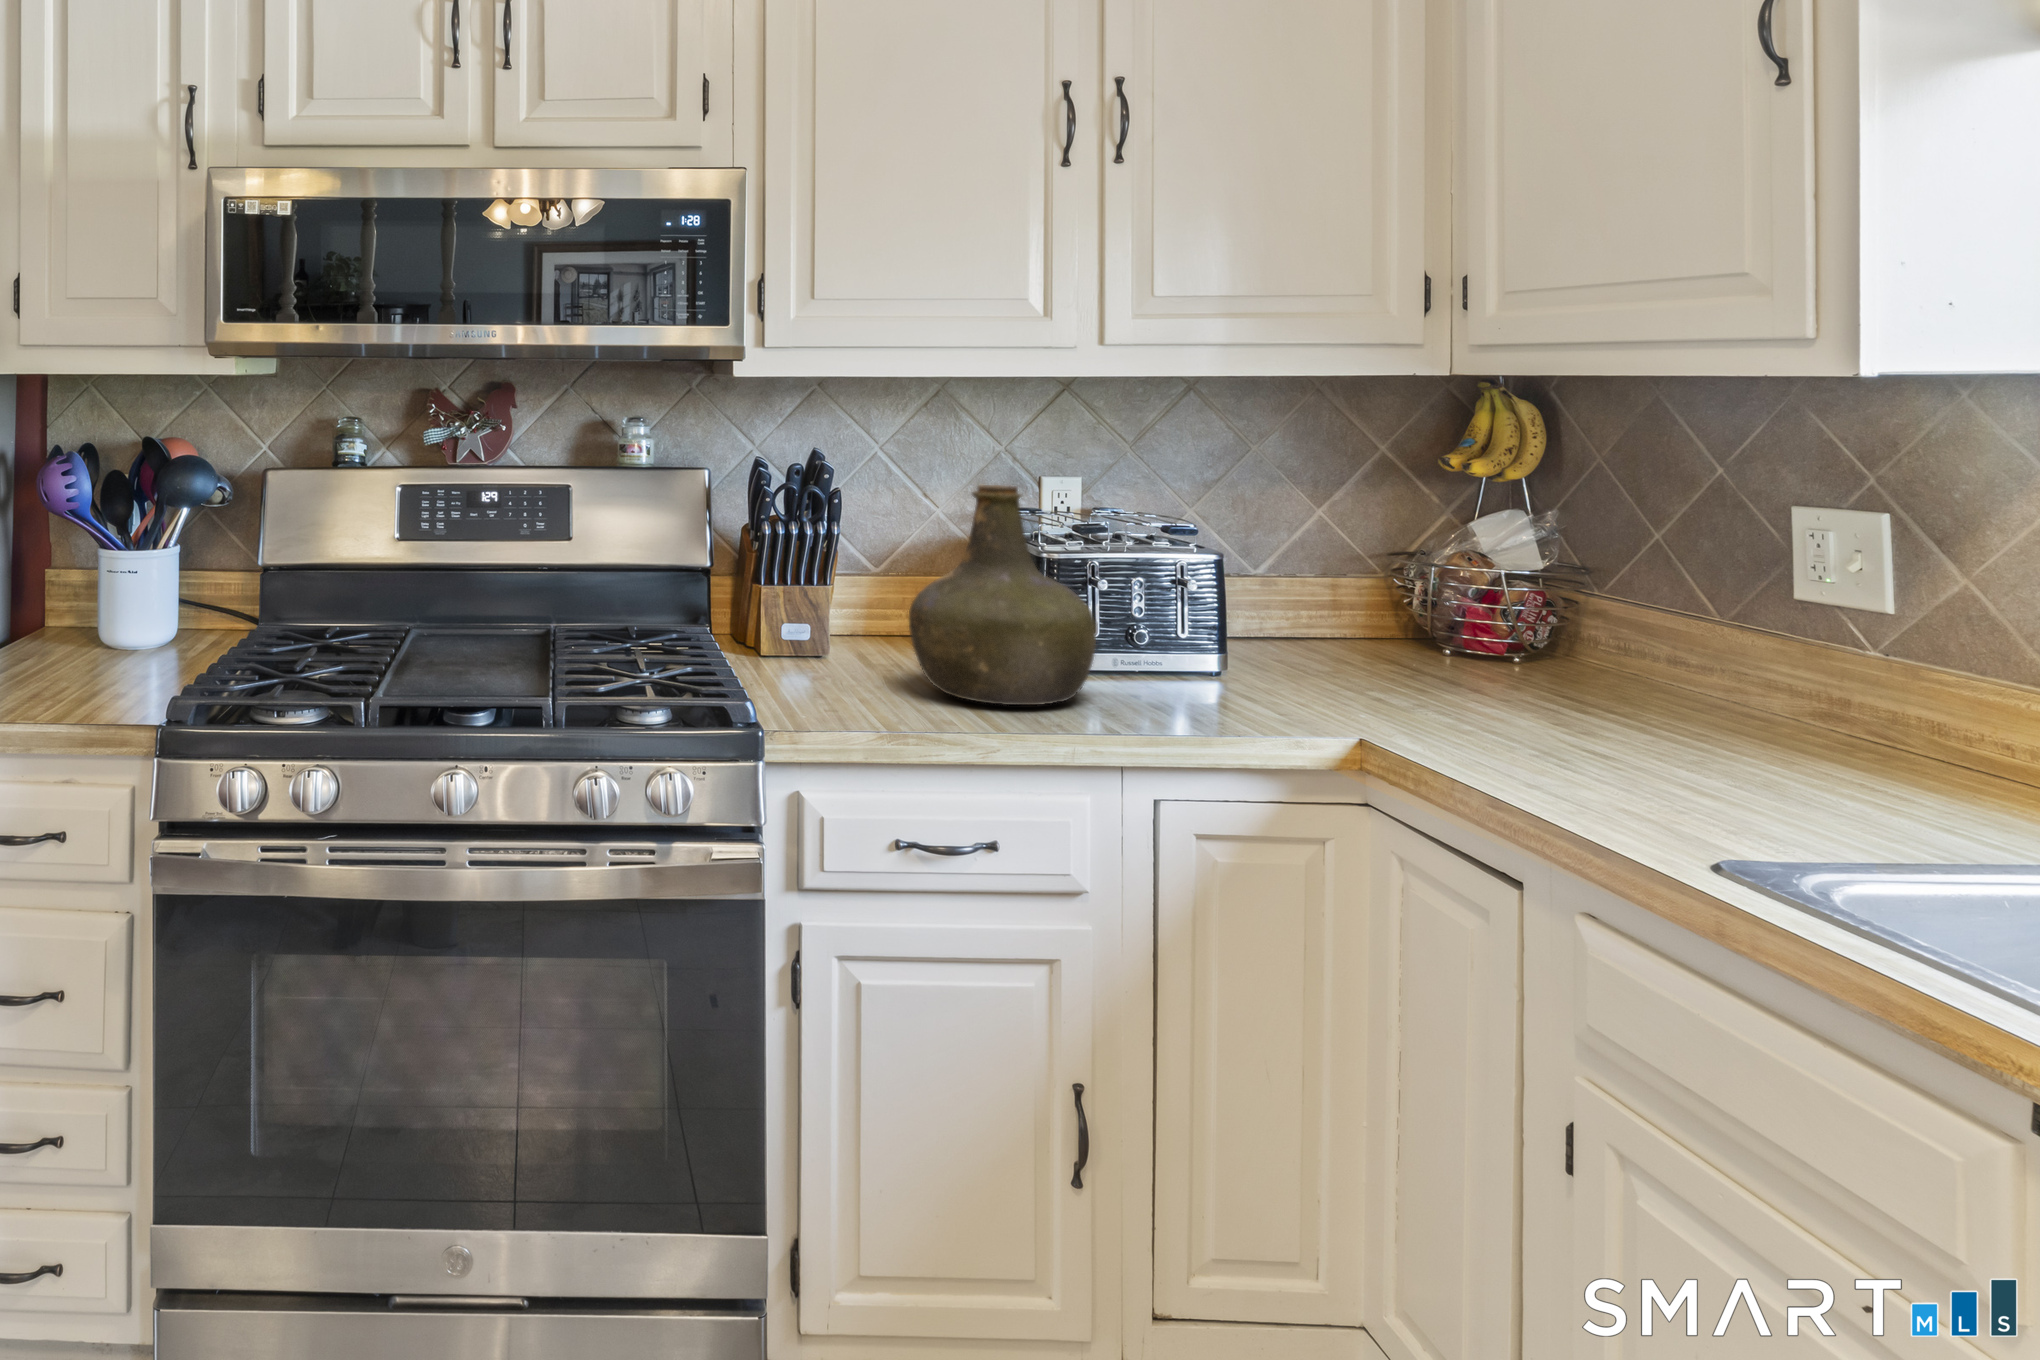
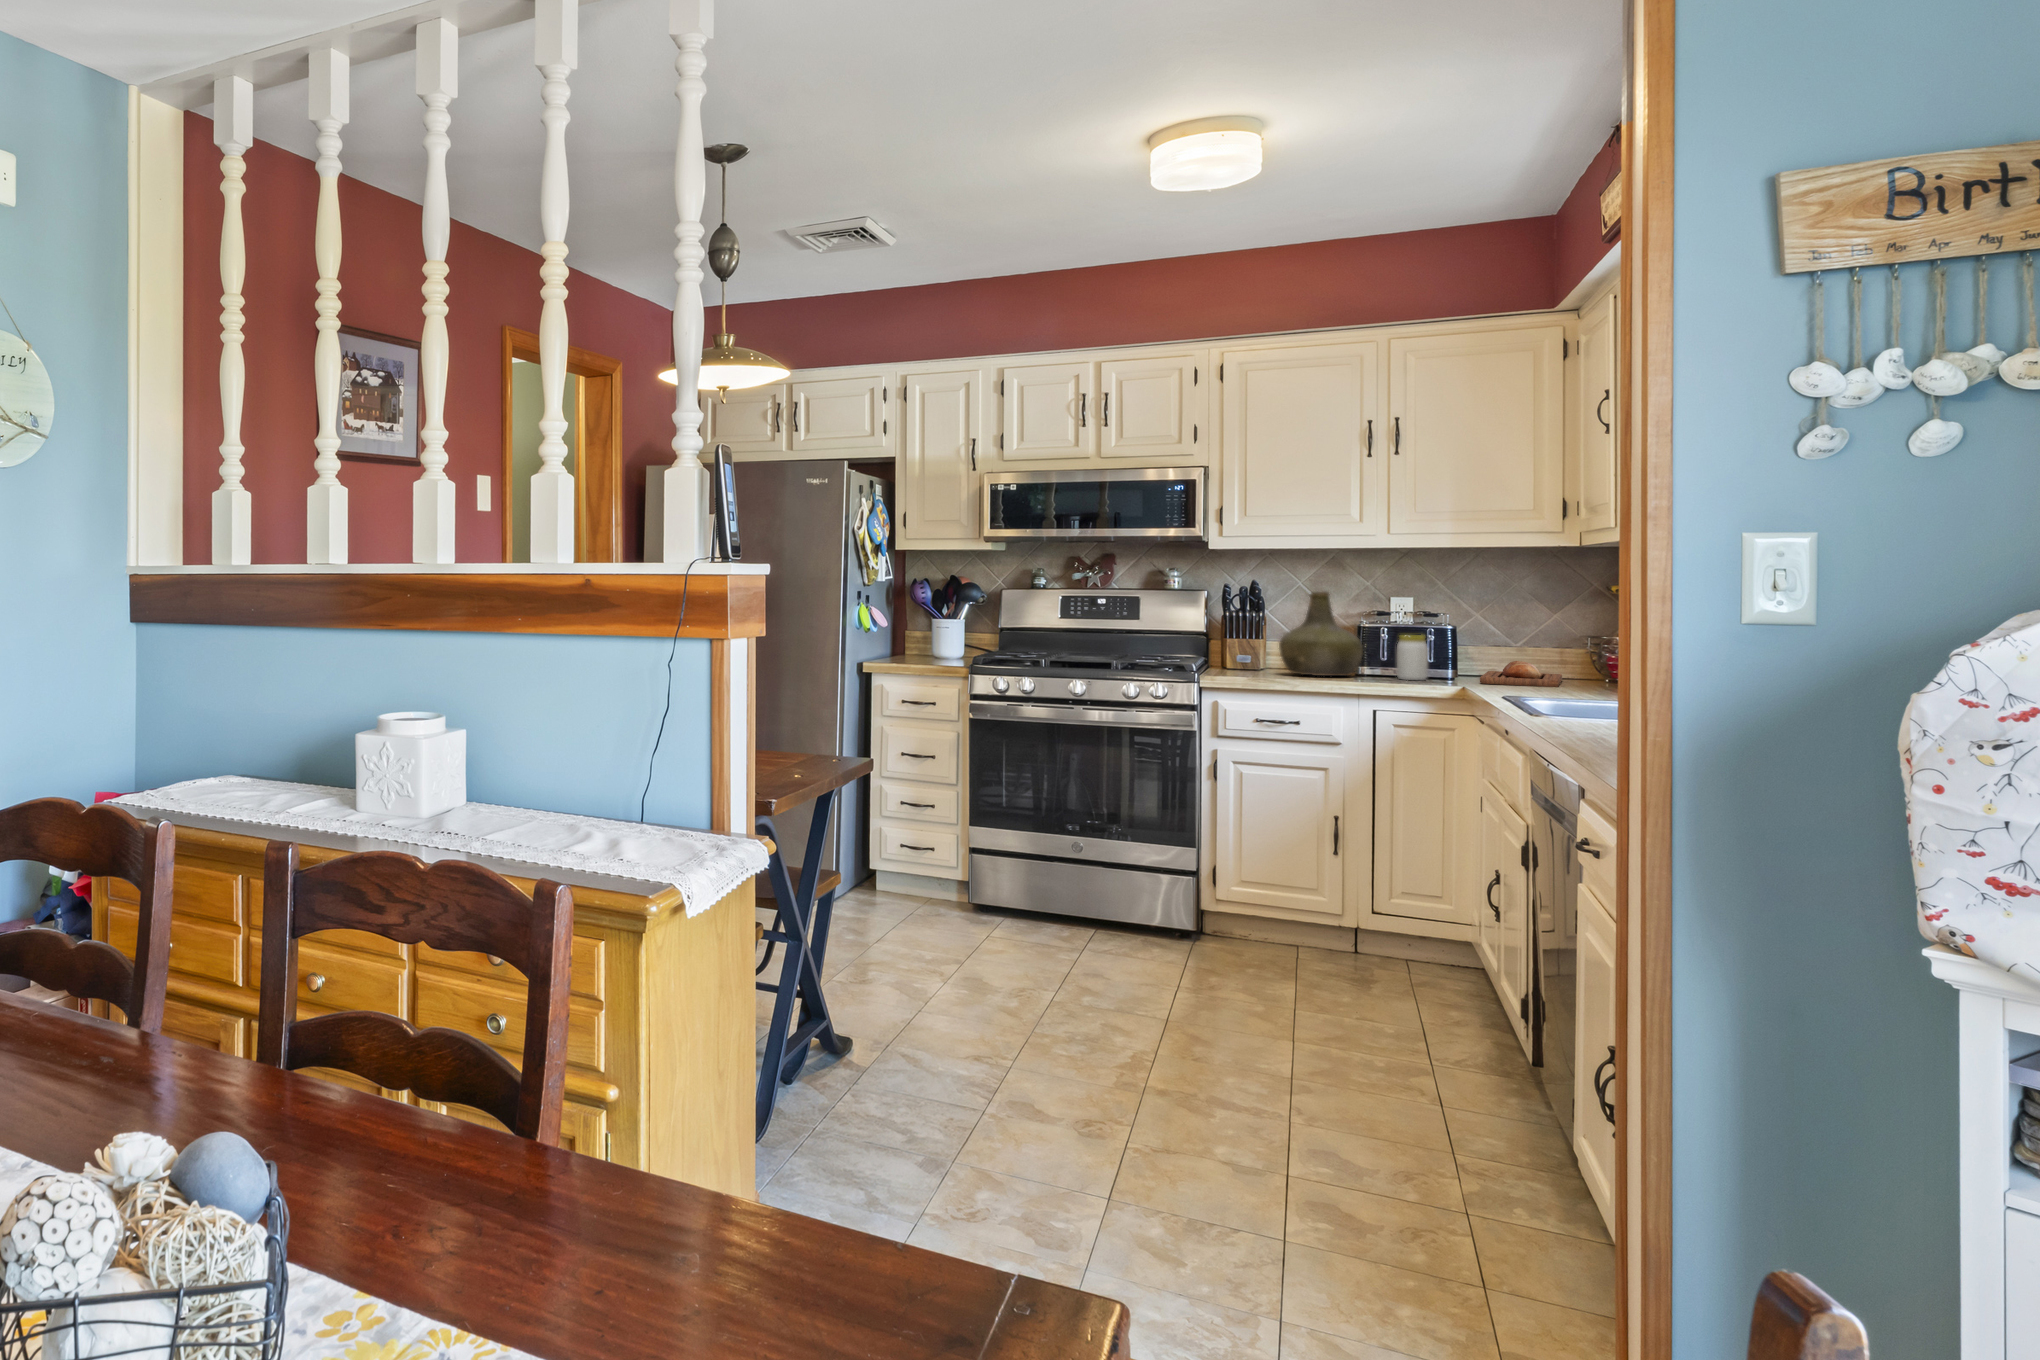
jar: none [1176,593,1246,712] -> present [1397,635,1428,680]
bread loaf: none [1304,642,1568,737] -> present [1480,661,1562,687]

